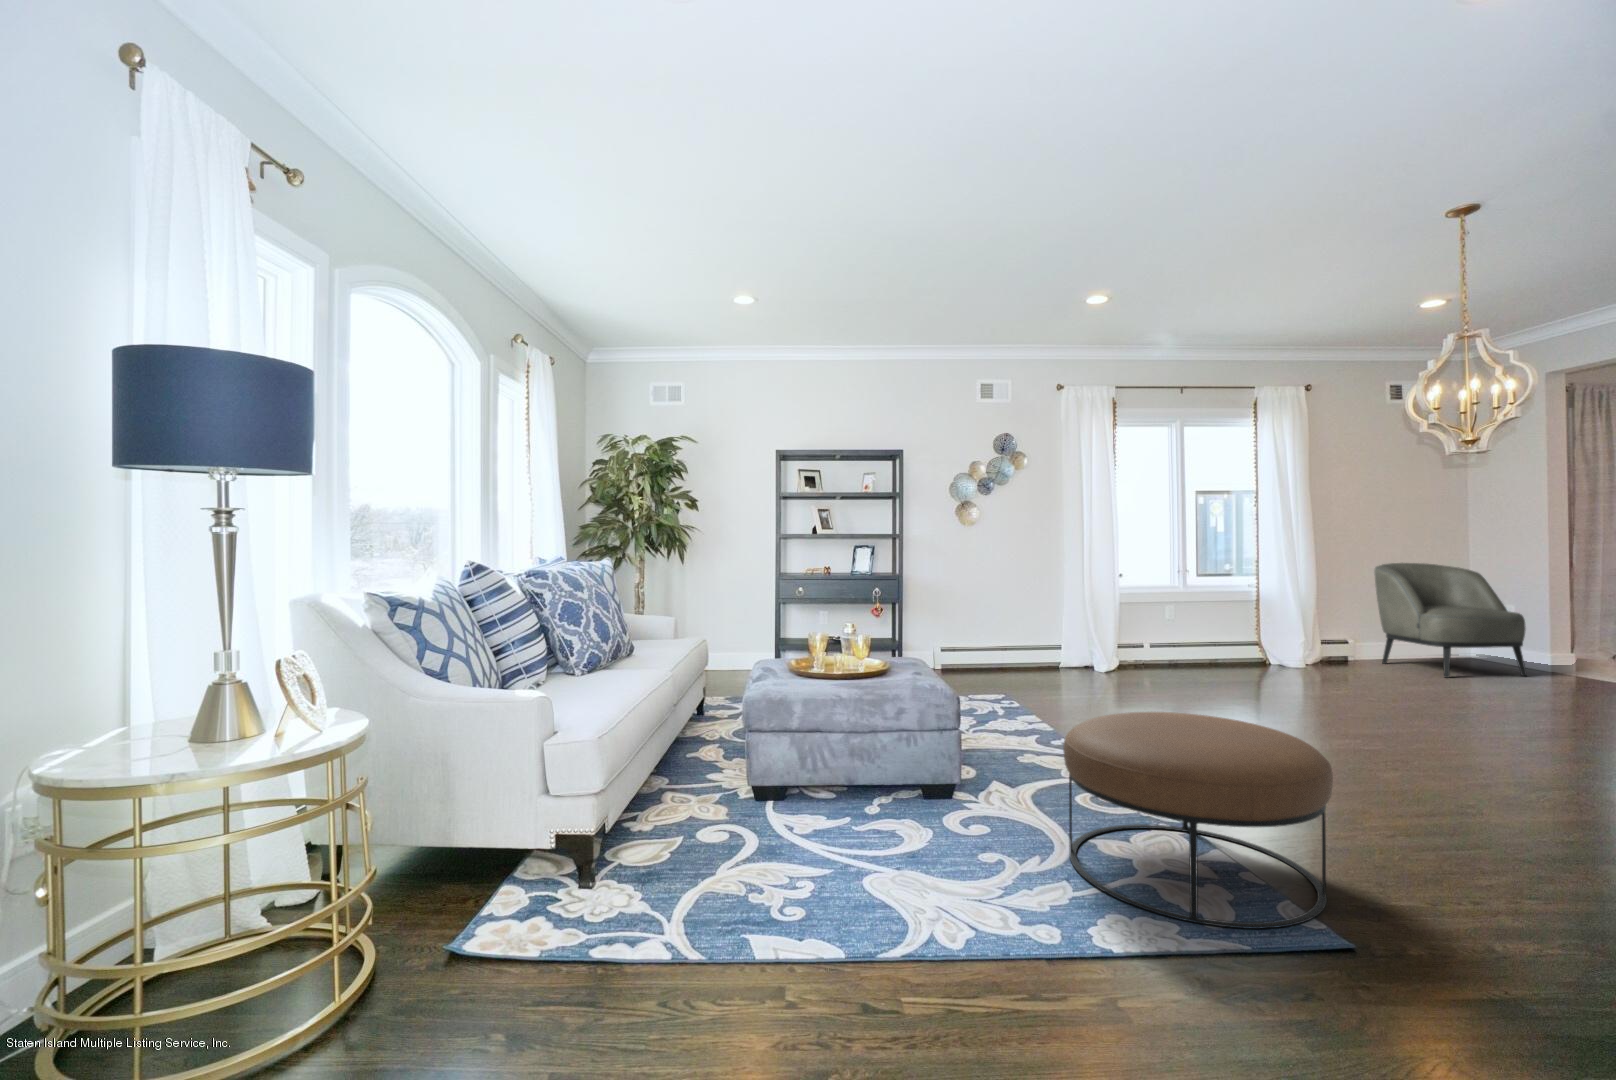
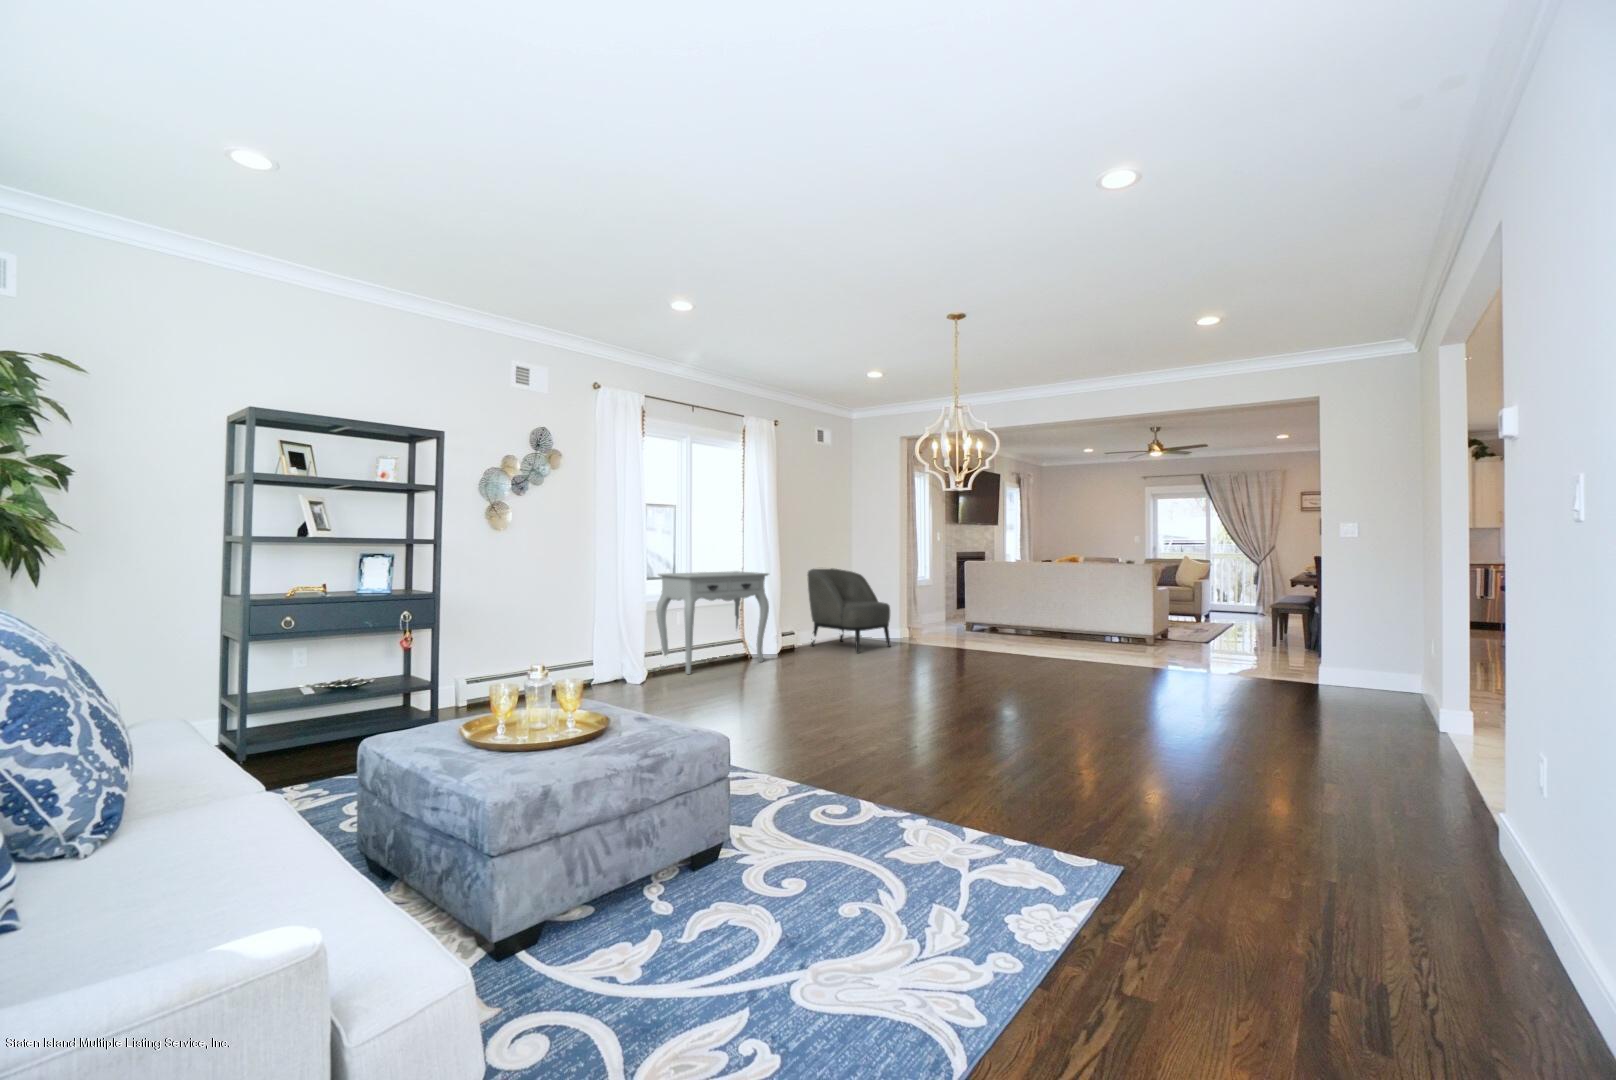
console table: none [1134,565,1283,672] -> present [656,571,769,674]
ottoman: present [1063,712,1333,929] -> none [877,720,1089,907]

